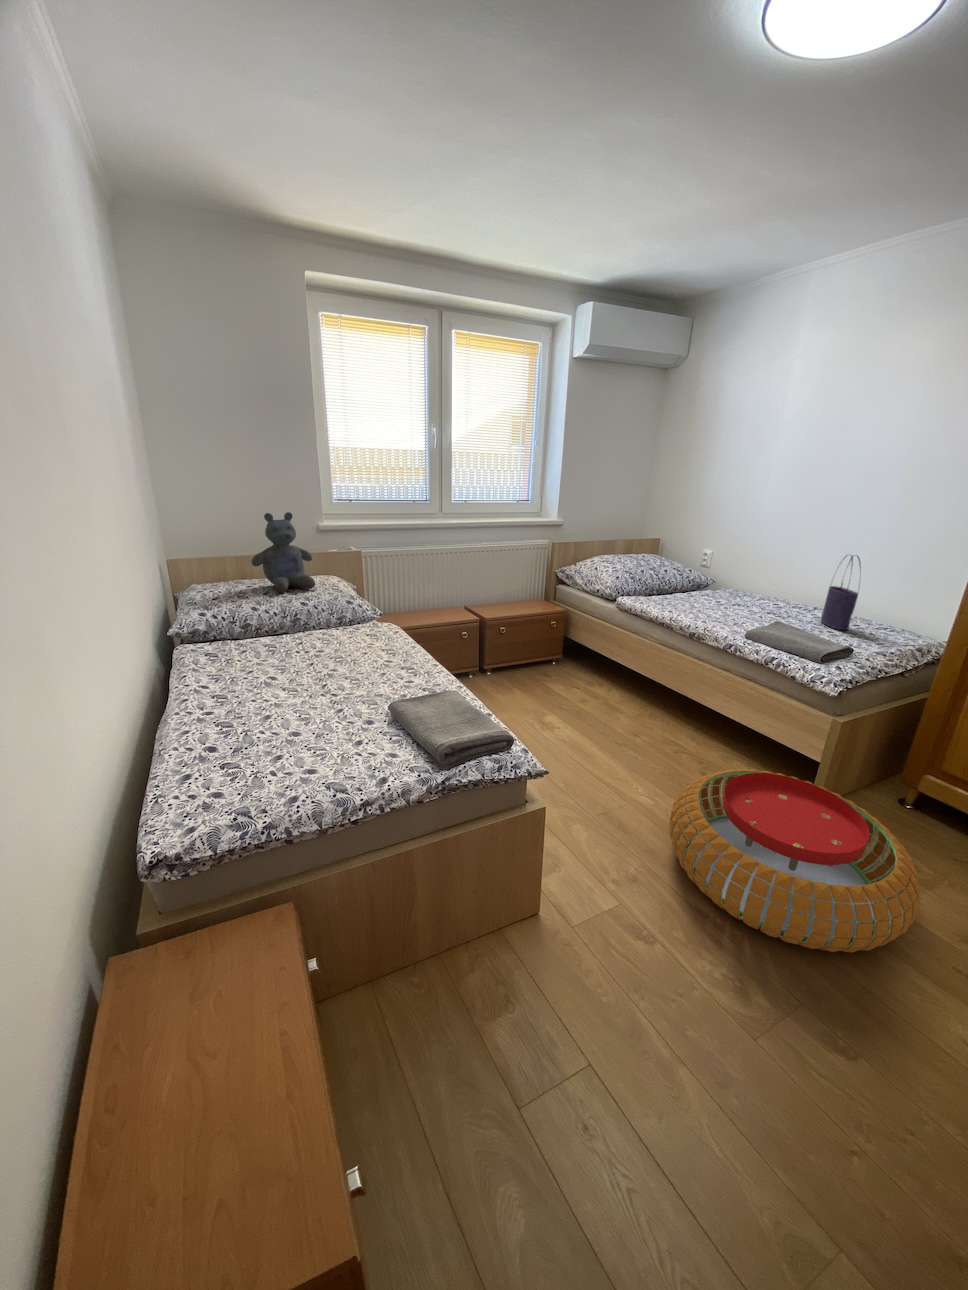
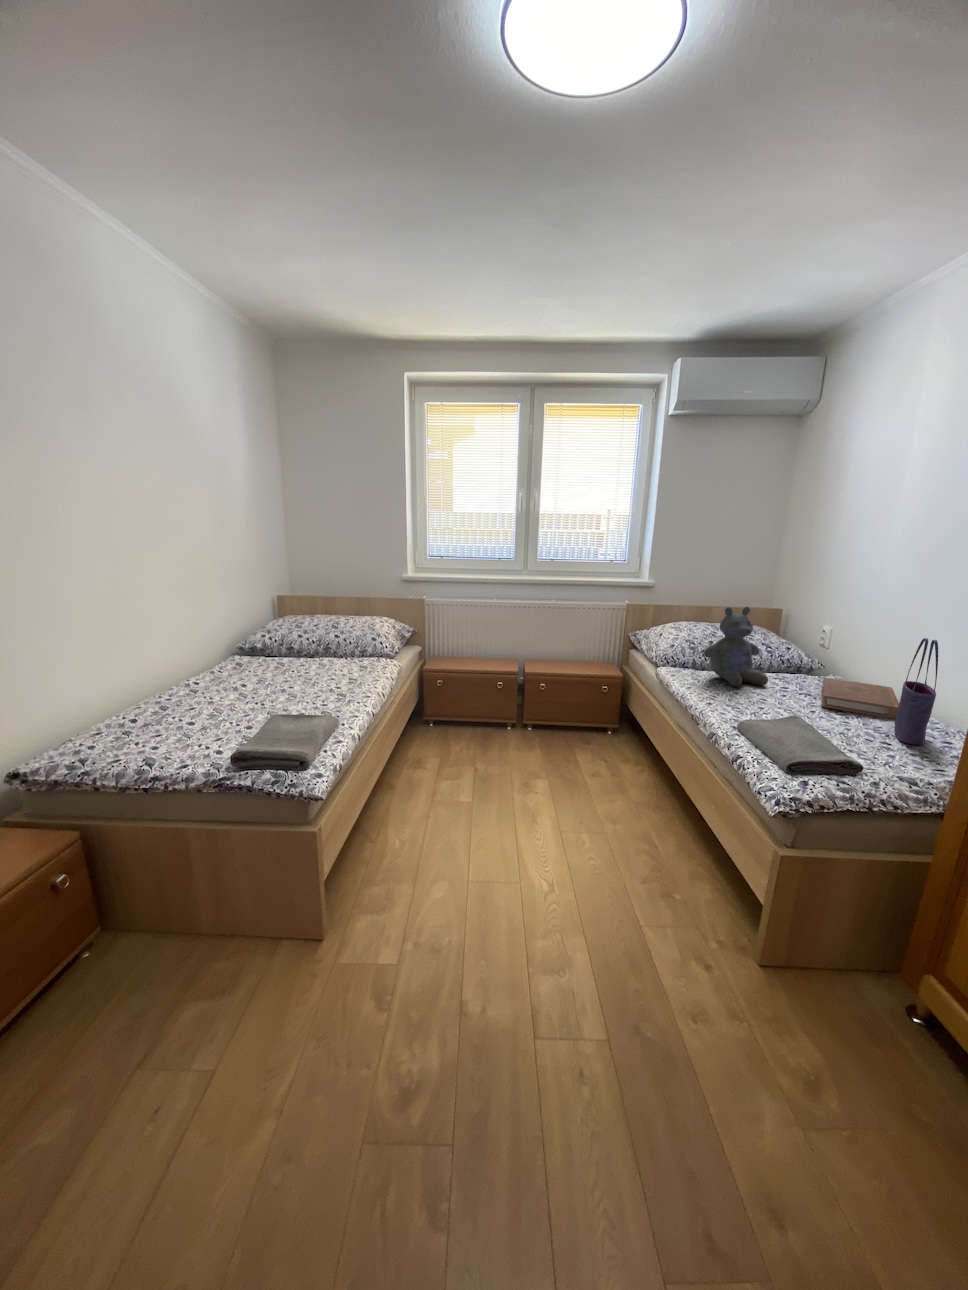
stuffed bear: present [251,512,315,592] -> present [704,607,768,687]
book: none [741,591,812,615] -> present [821,677,899,719]
pouf: present [669,769,921,953] -> none [466,871,756,1159]

